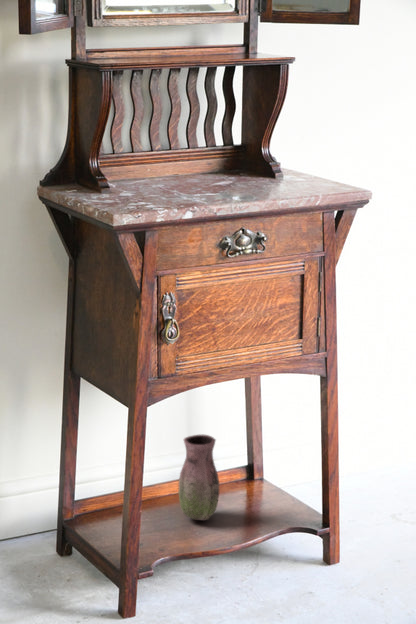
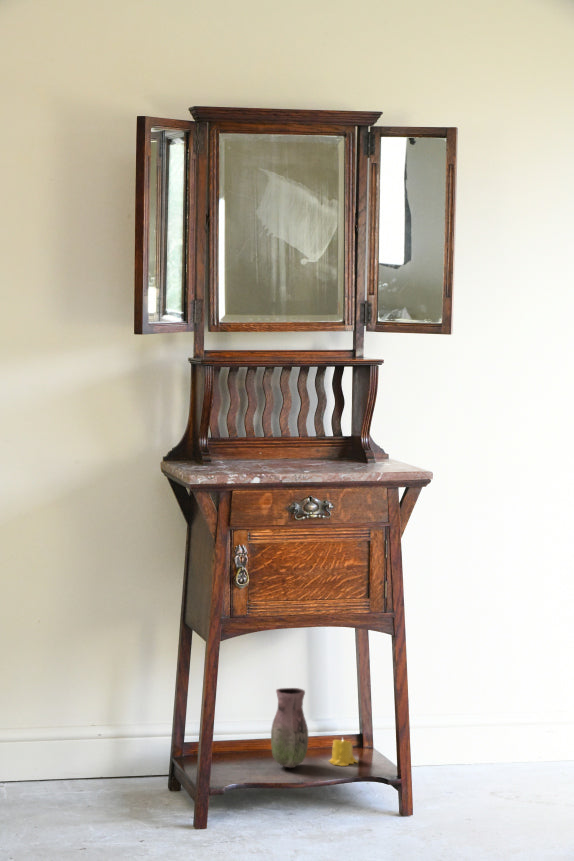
candle: none [233,477,264,509] -> present [329,739,358,766]

